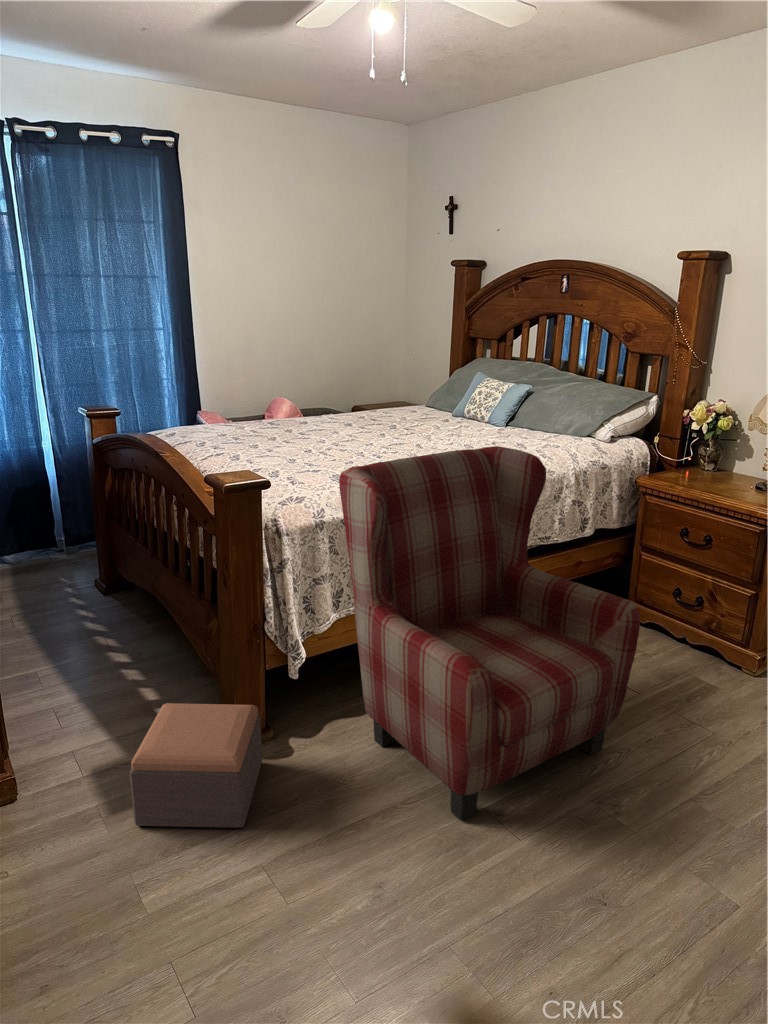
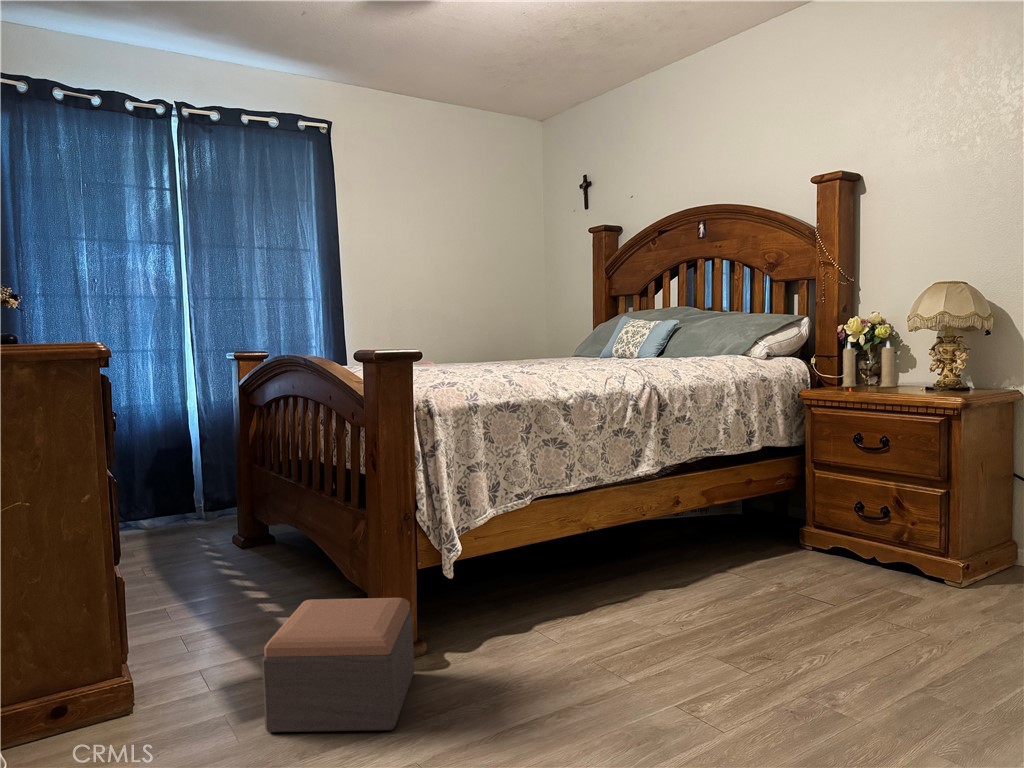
candle: none [677,434,734,485] -> present [842,341,896,387]
armchair: present [339,446,640,821] -> none [493,335,830,716]

